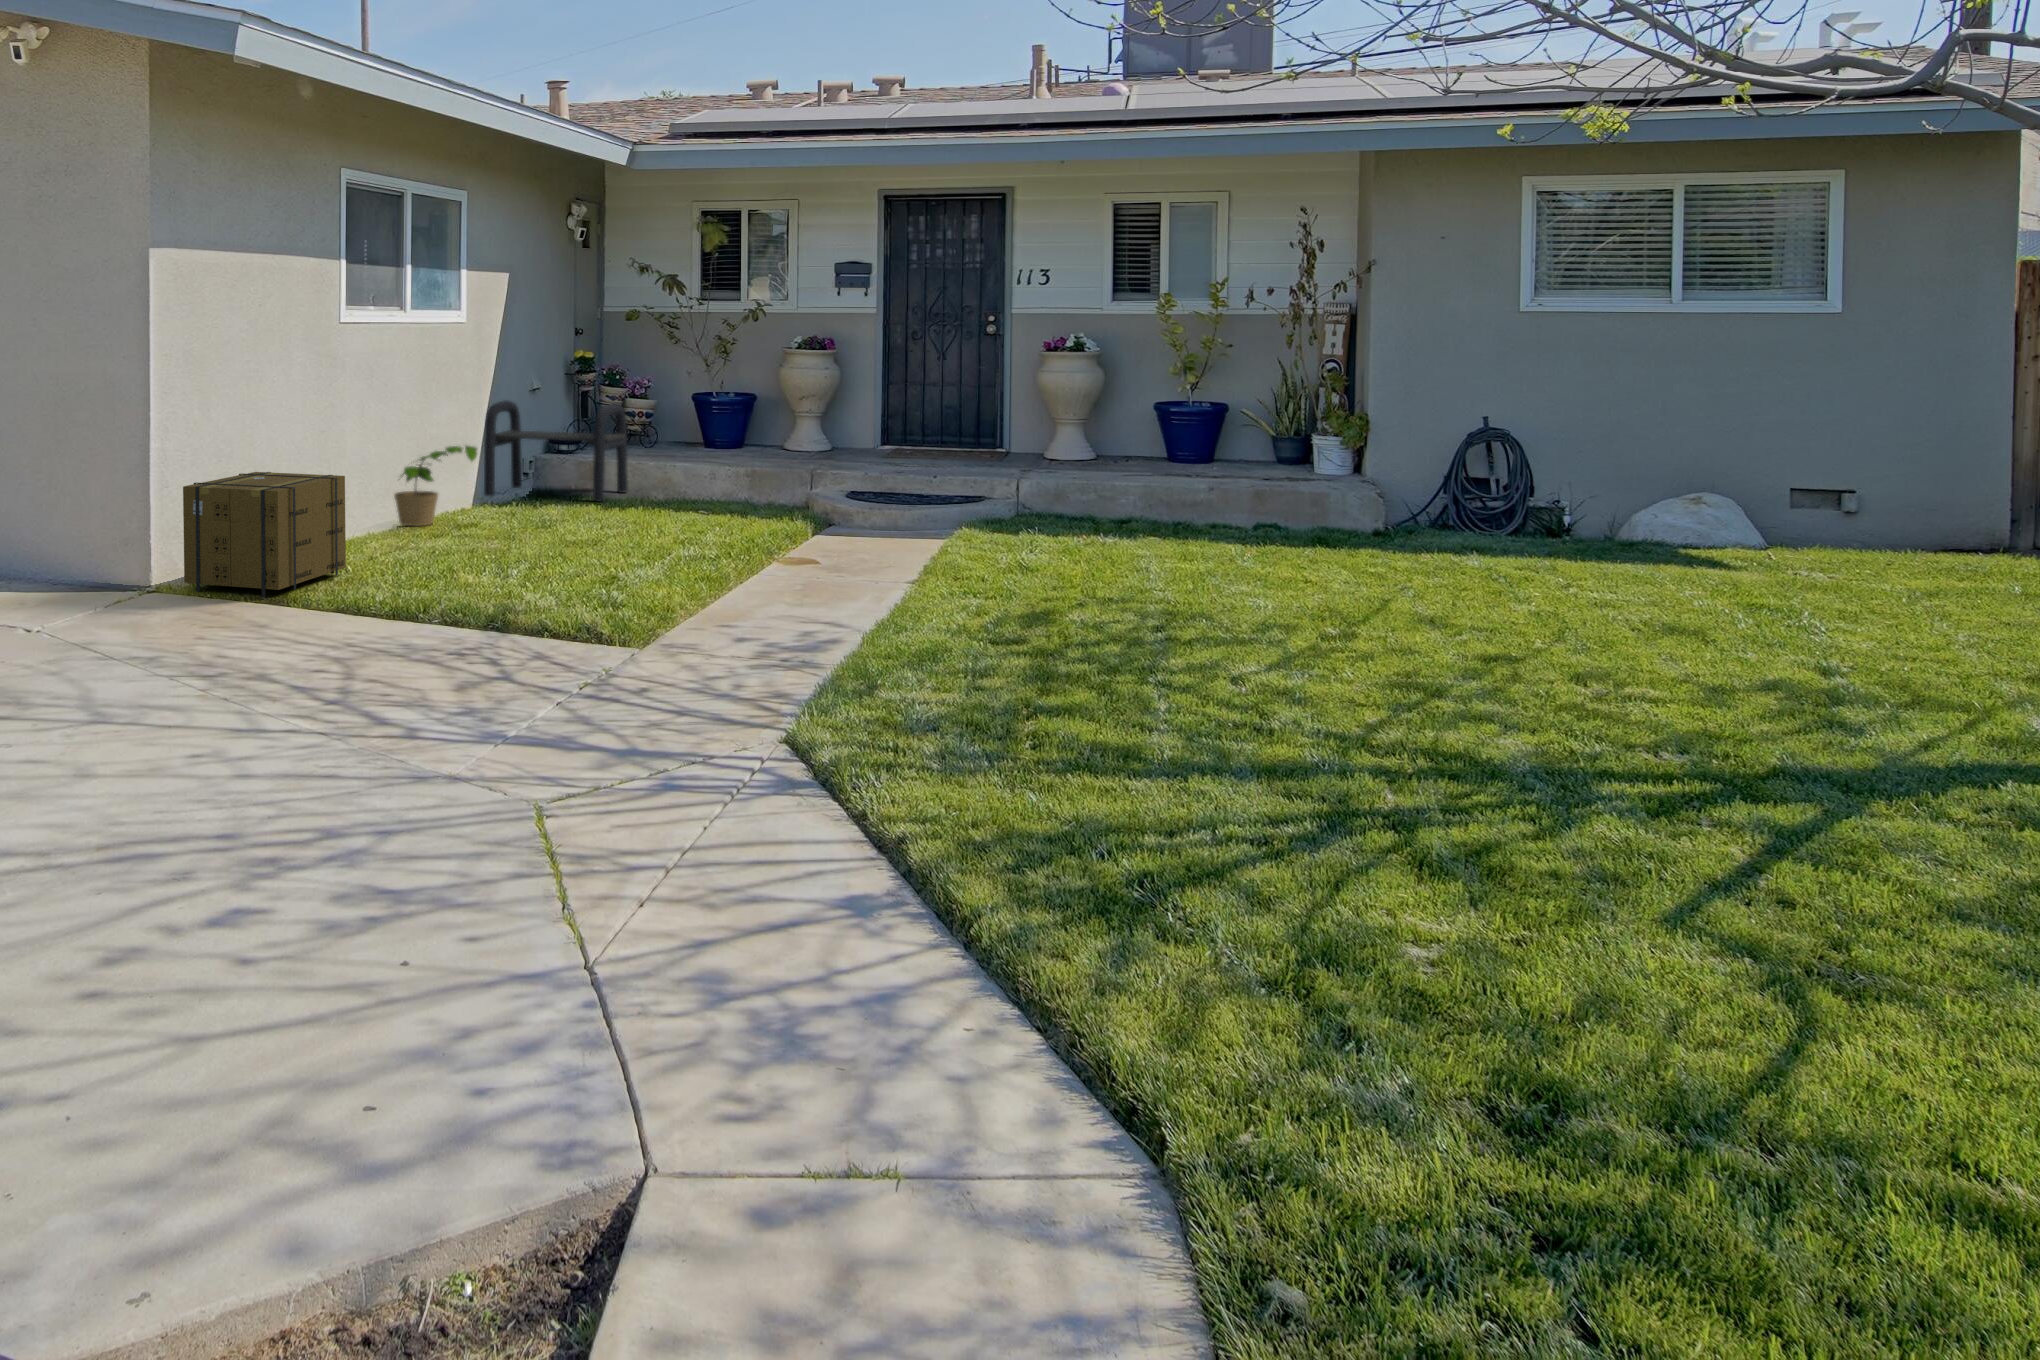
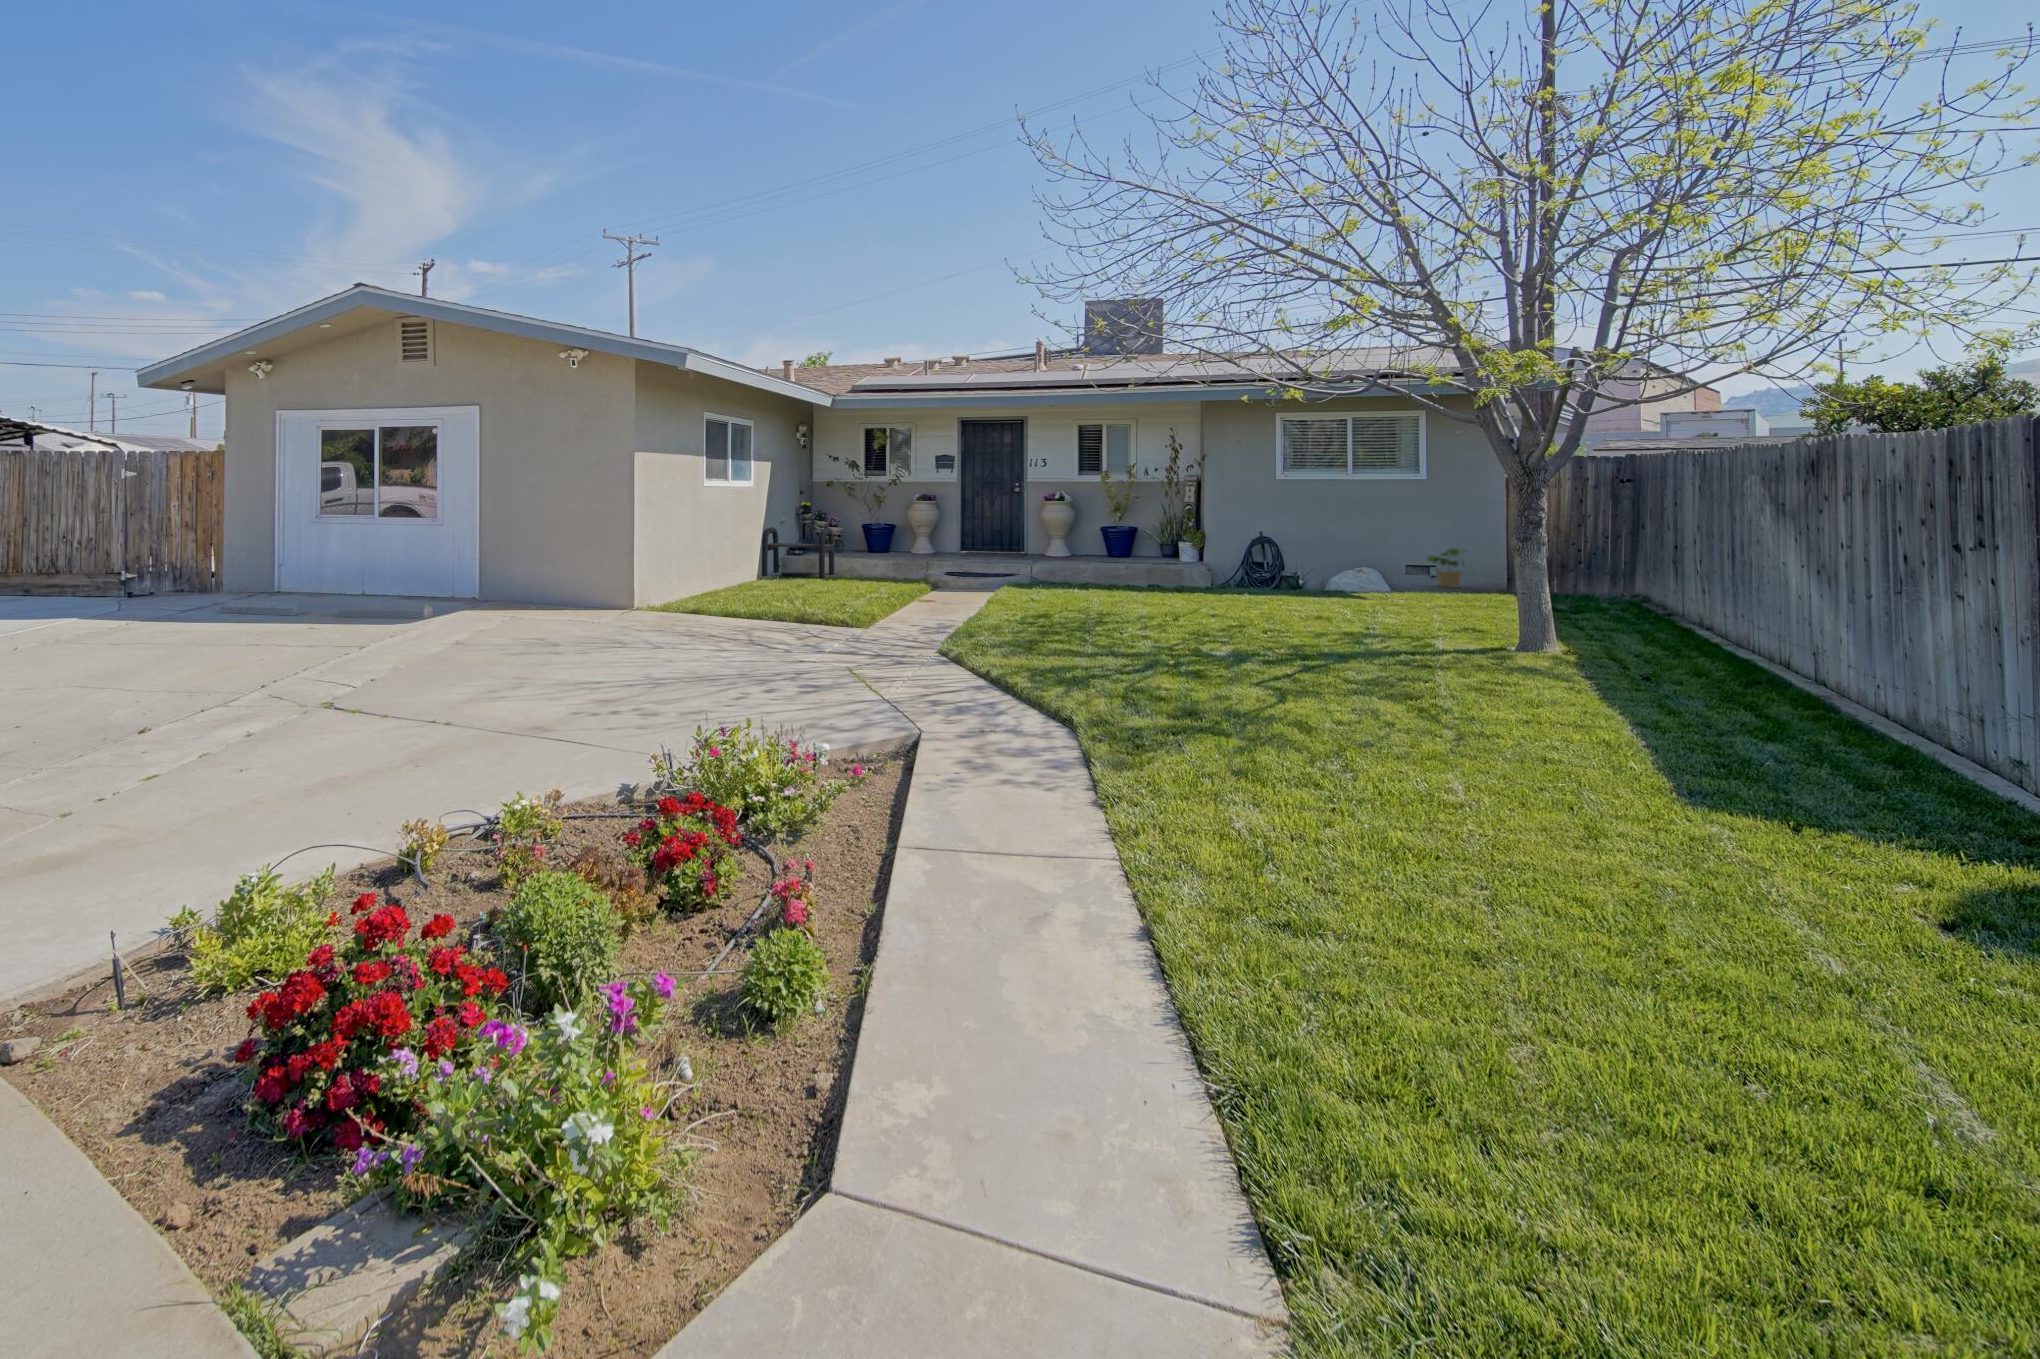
potted plant: present [394,446,477,526] -> present [1428,549,1464,588]
cardboard box: present [183,472,346,597] -> none [649,558,719,613]

